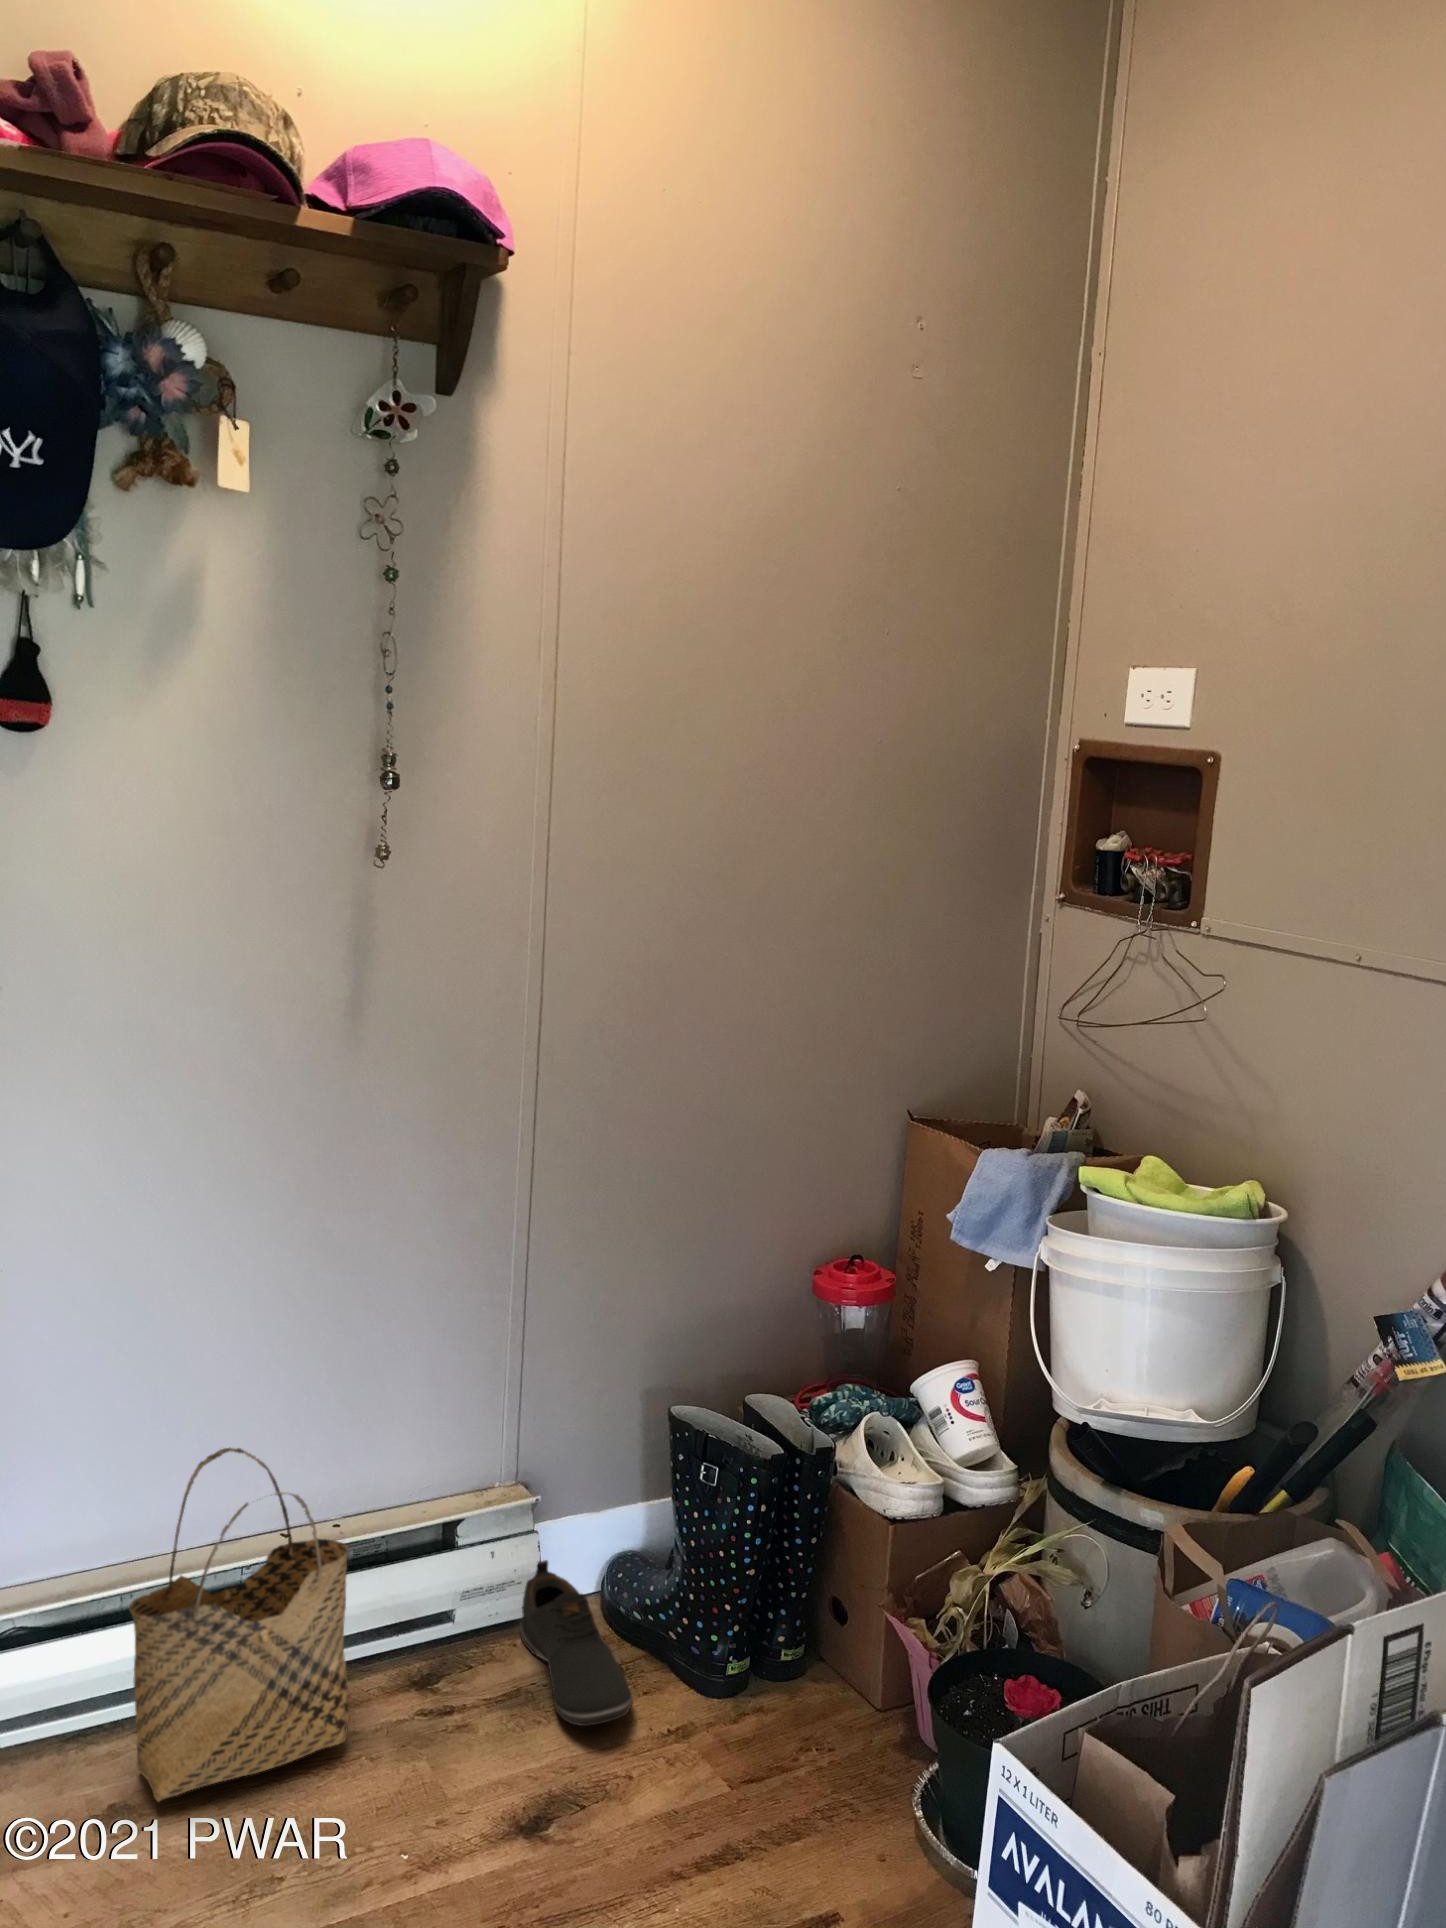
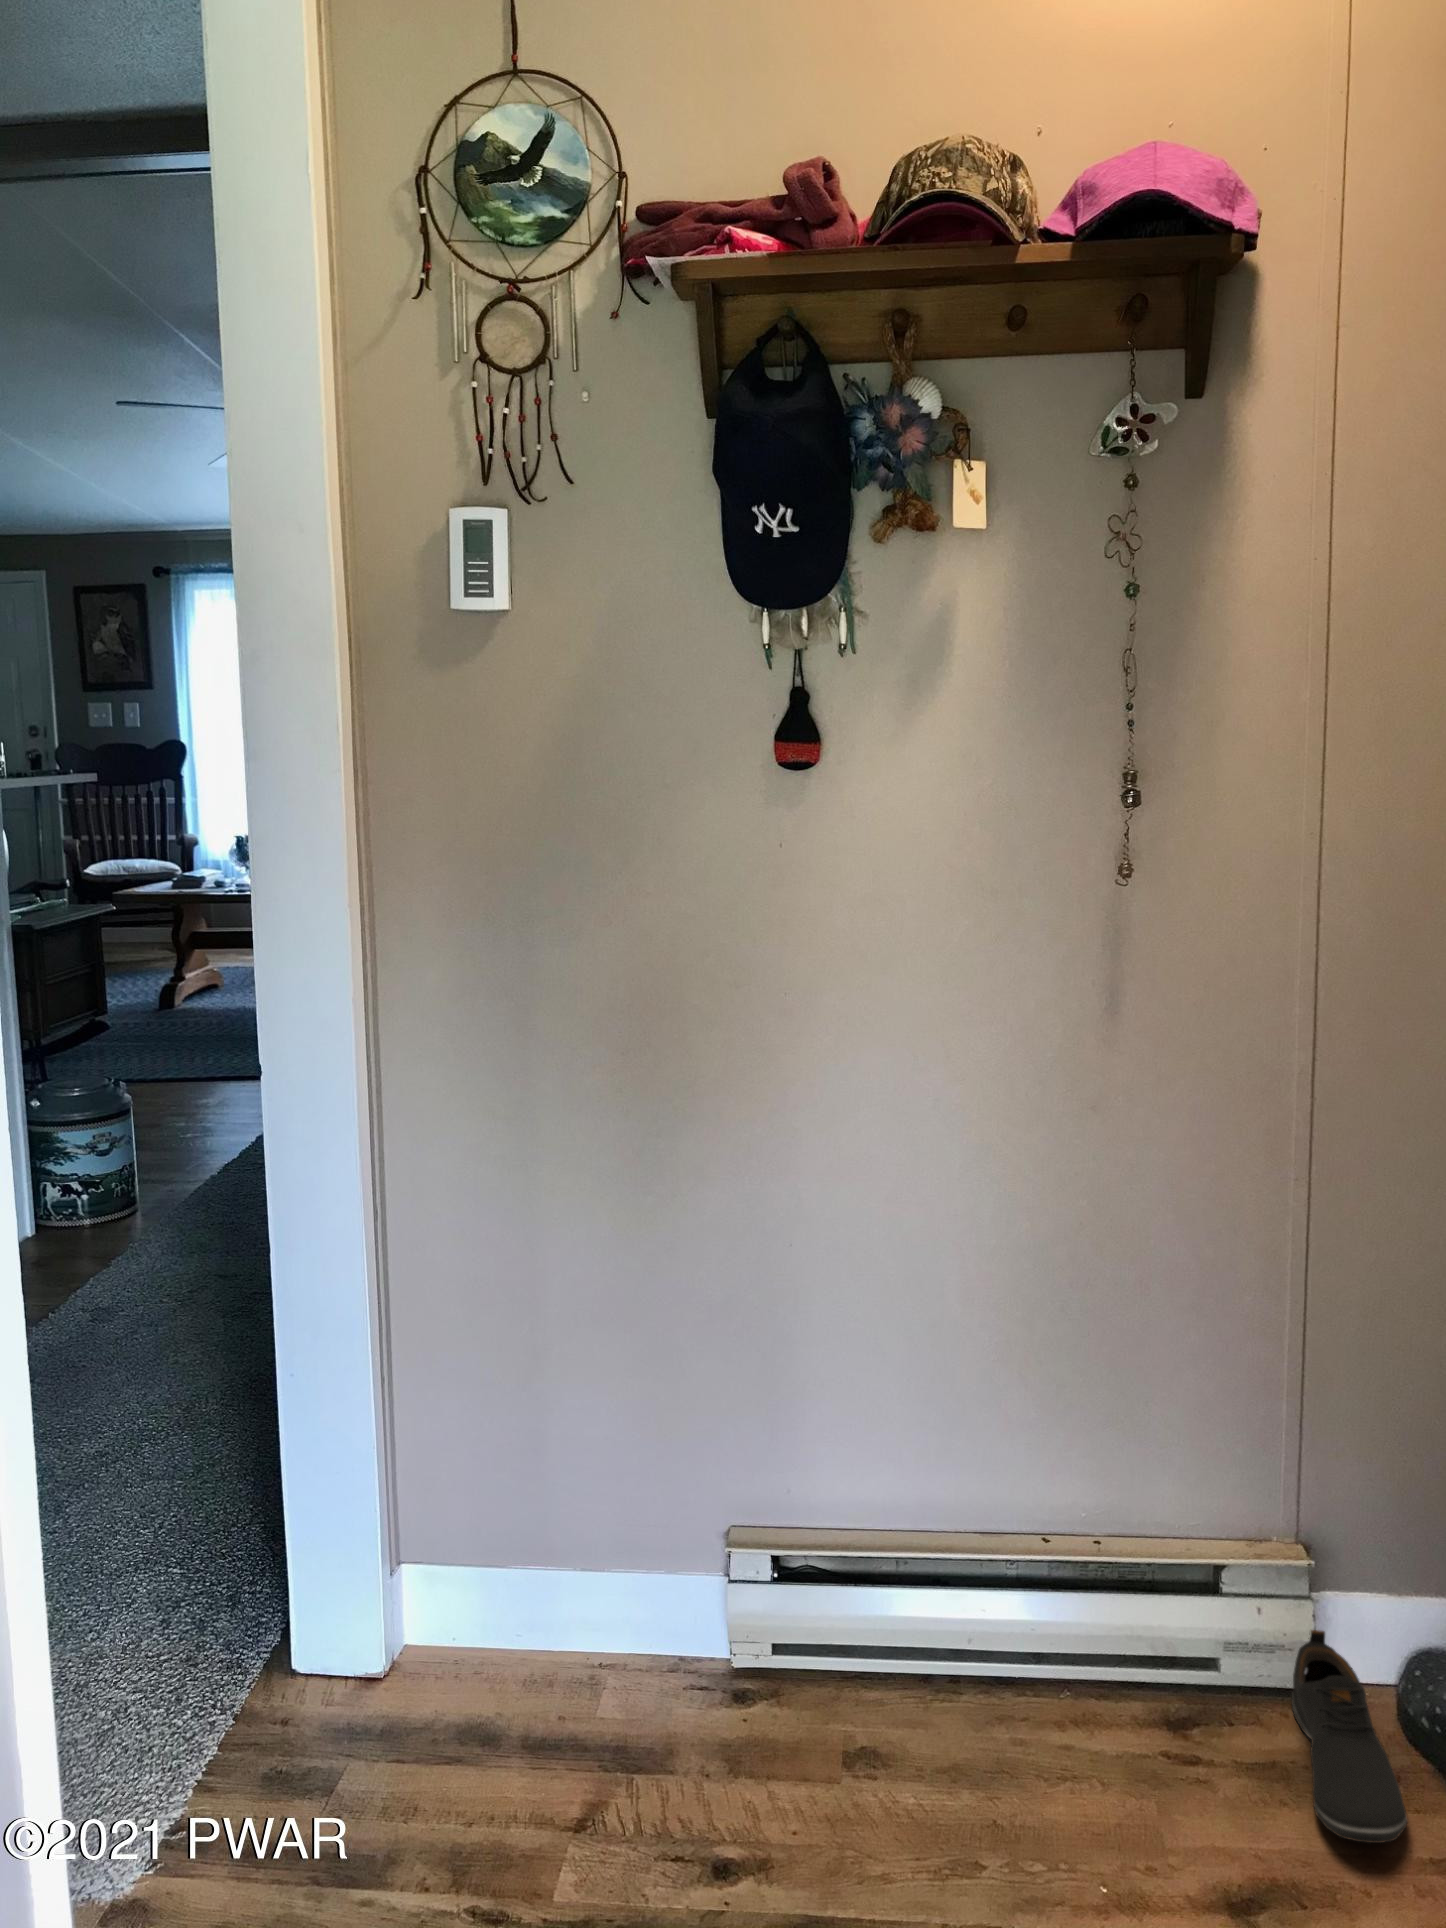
woven basket: present [129,1448,349,1802] -> none [874,1441,1089,1768]

